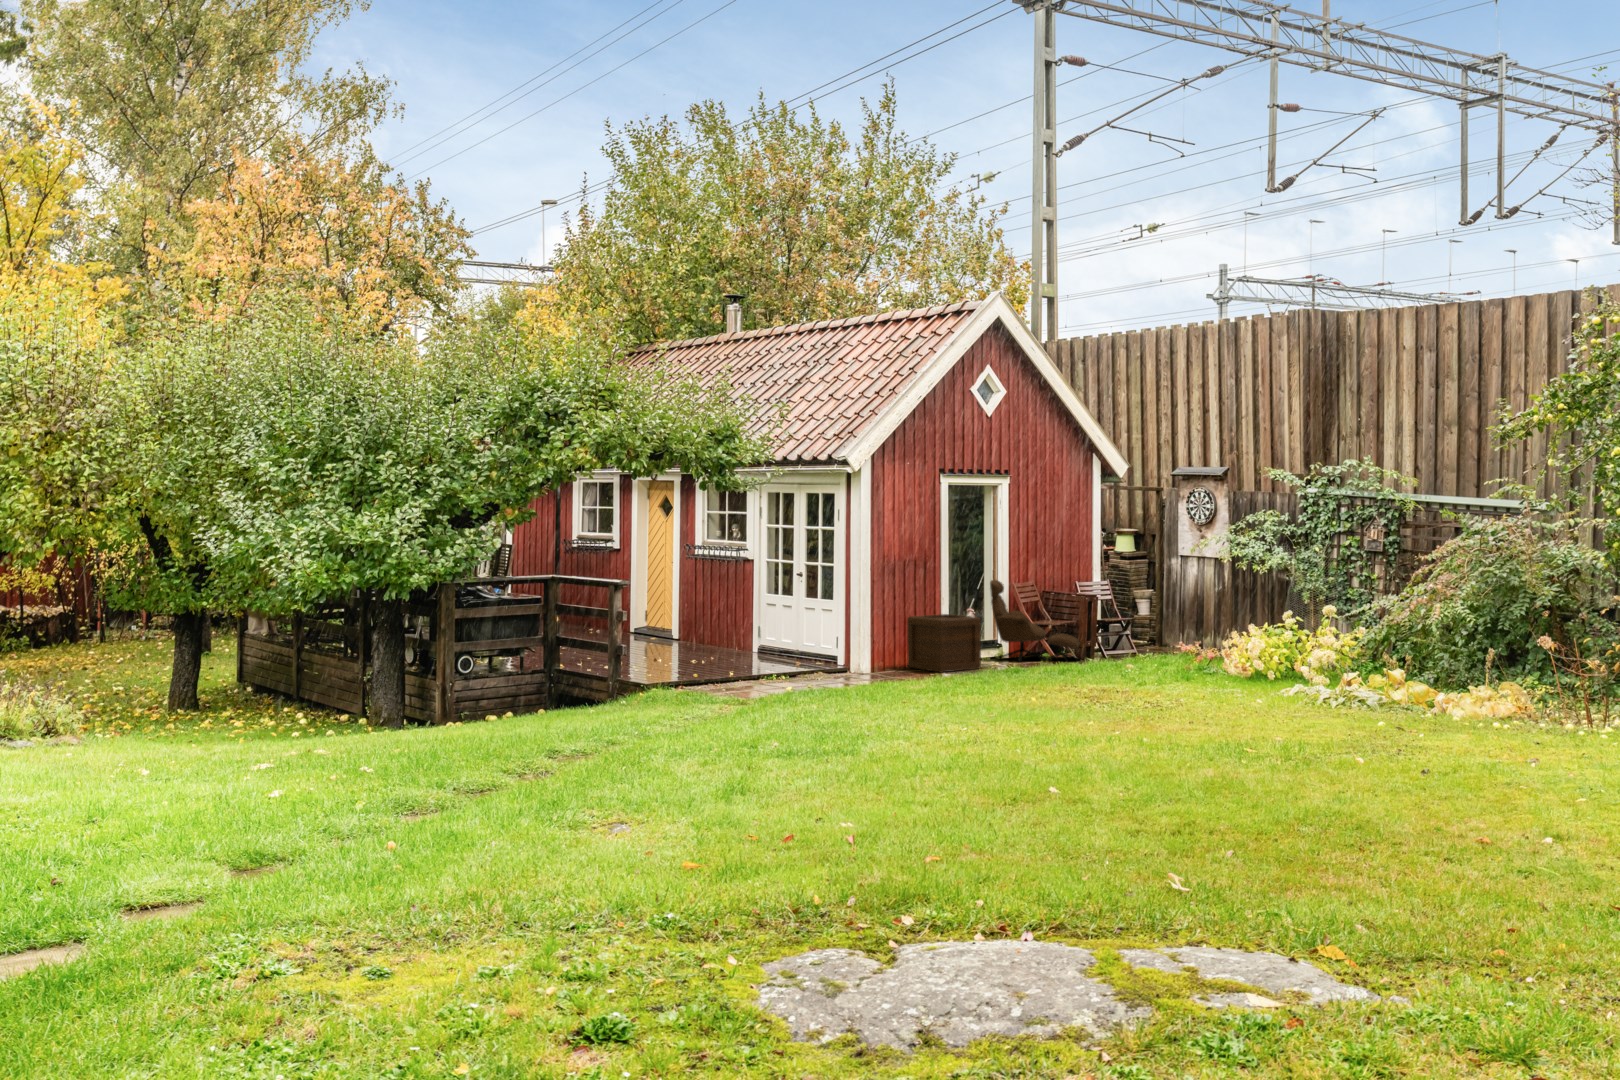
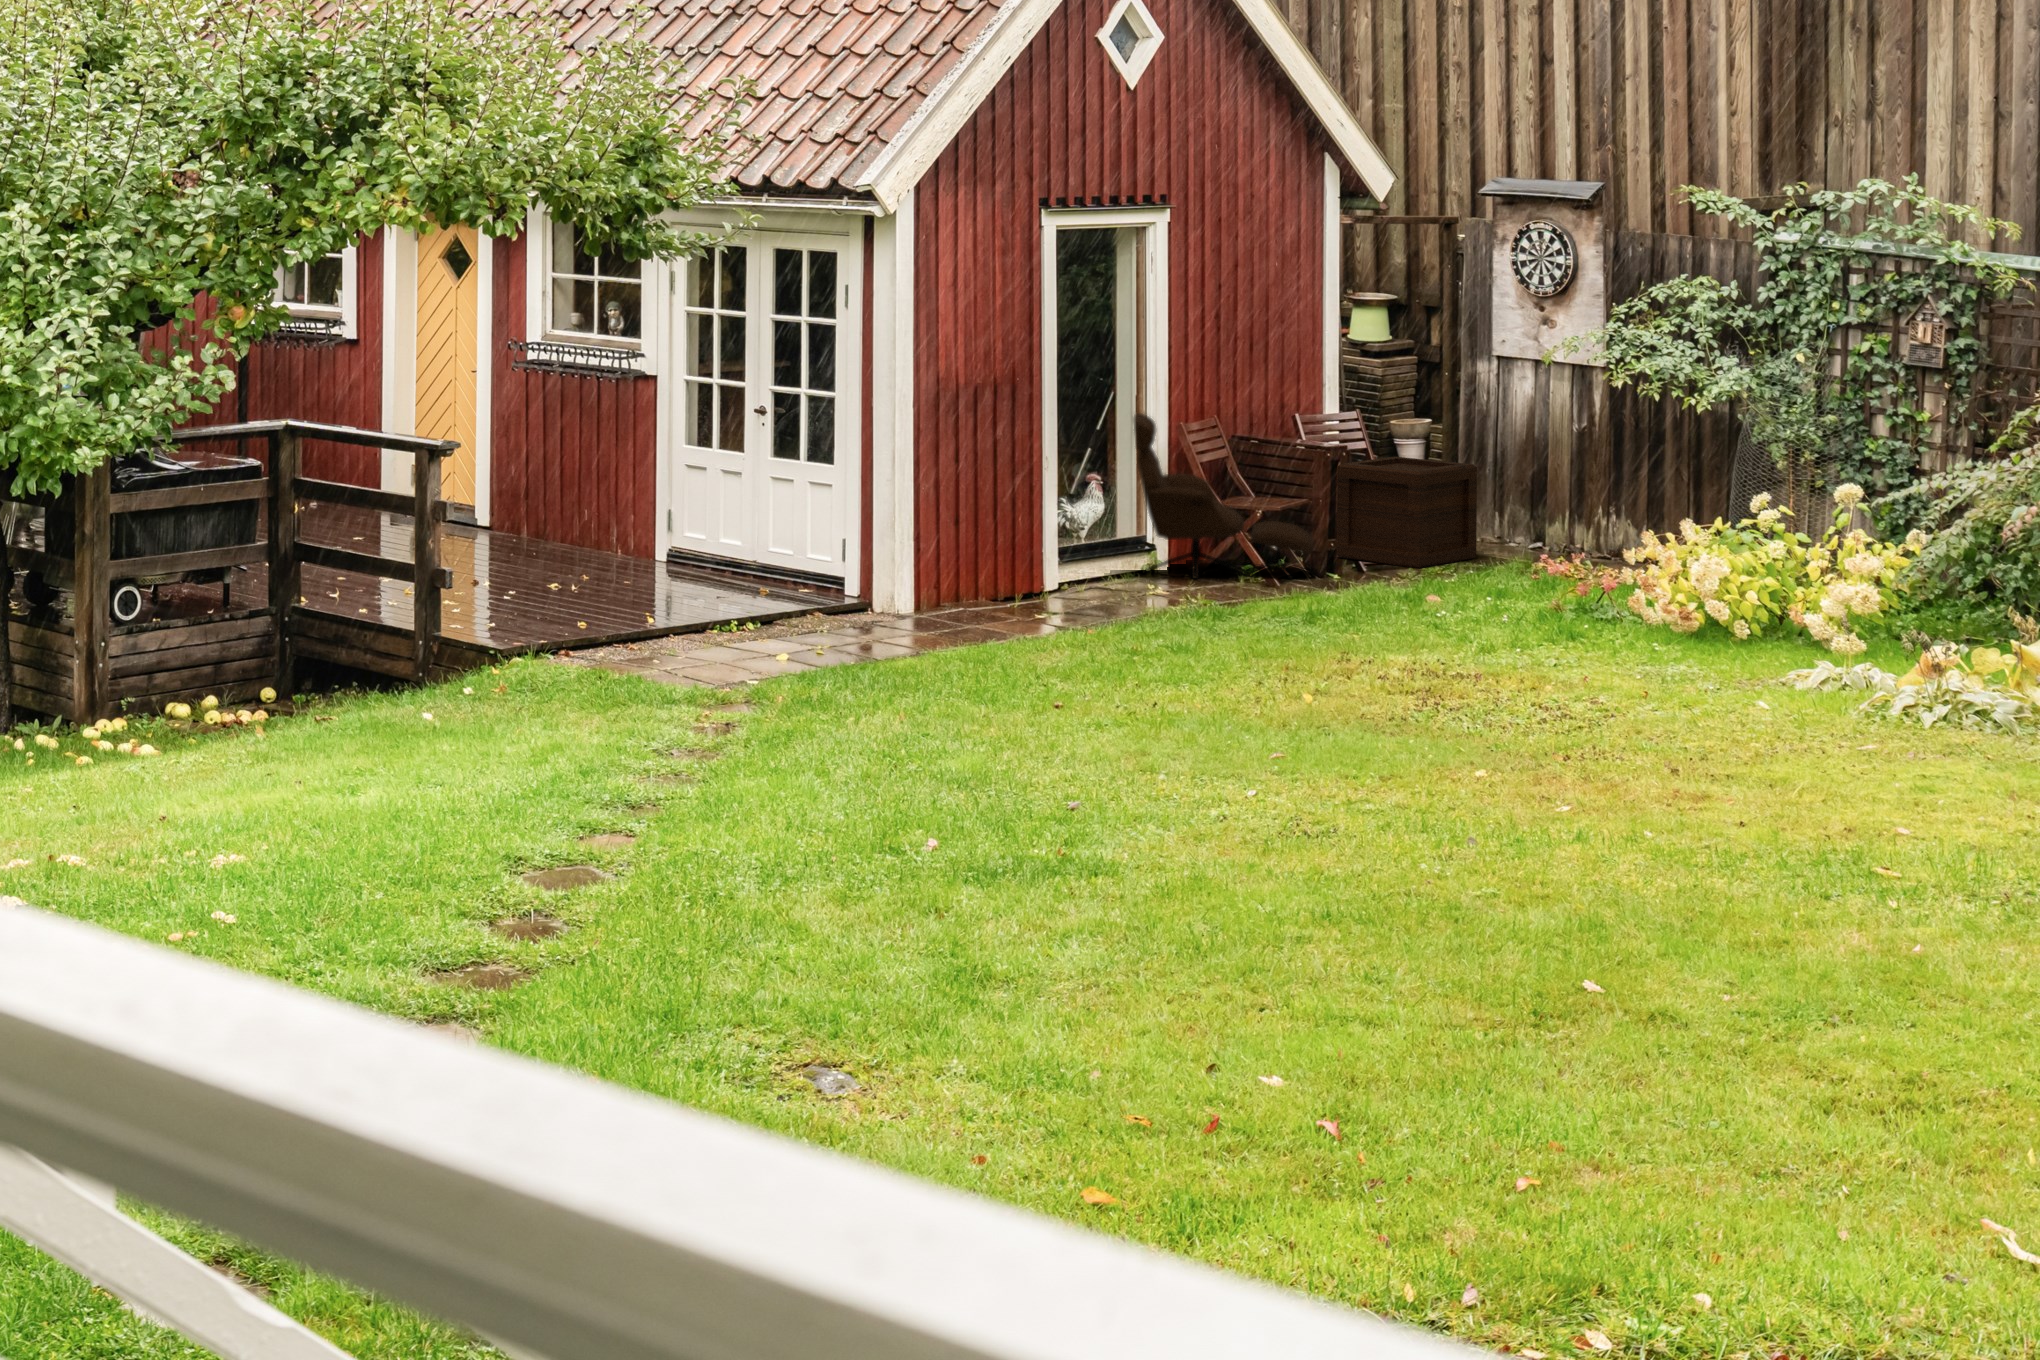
wooden crate: present [907,614,981,672] -> present [1337,457,1477,568]

